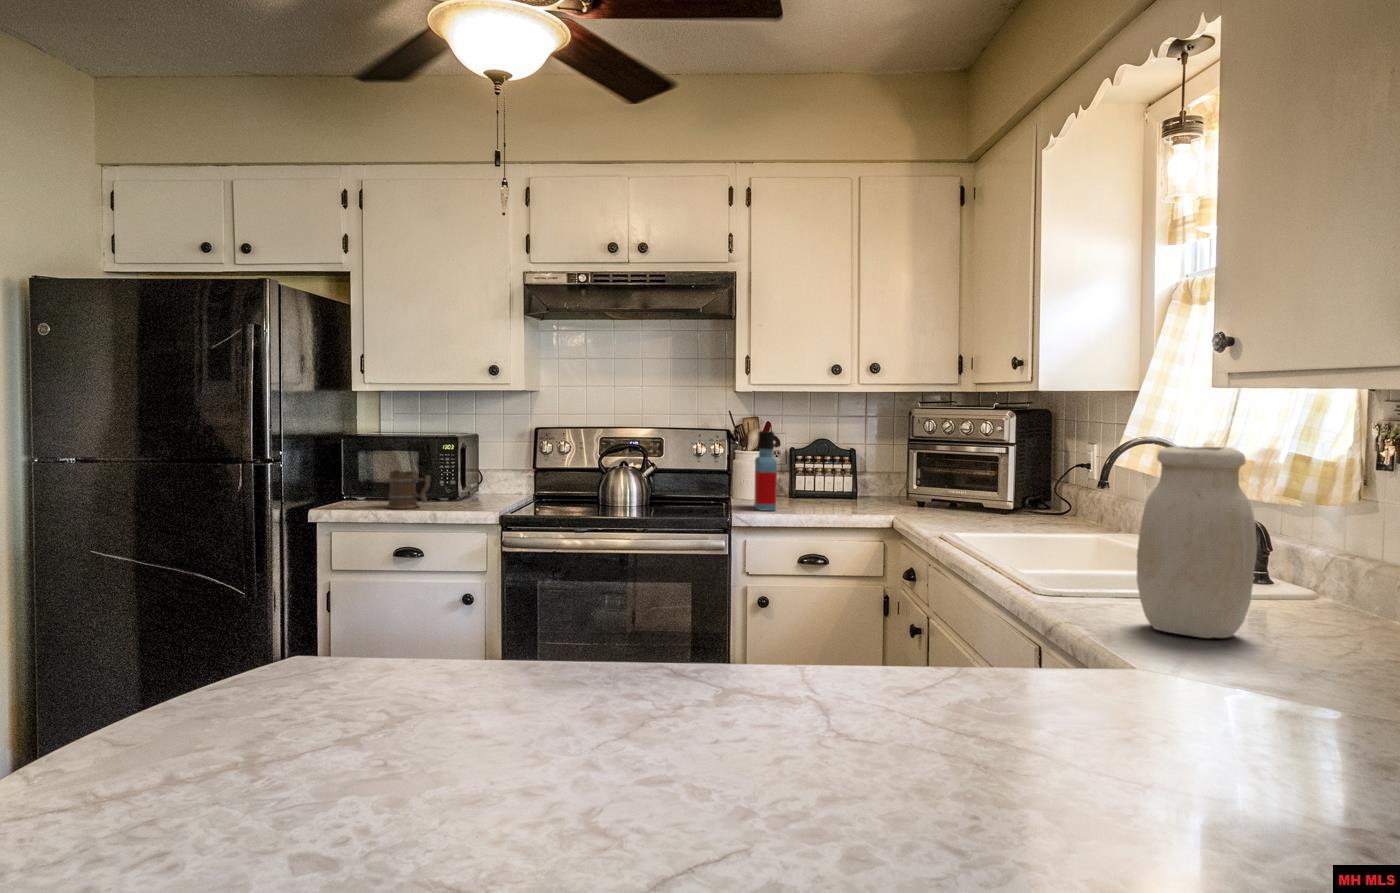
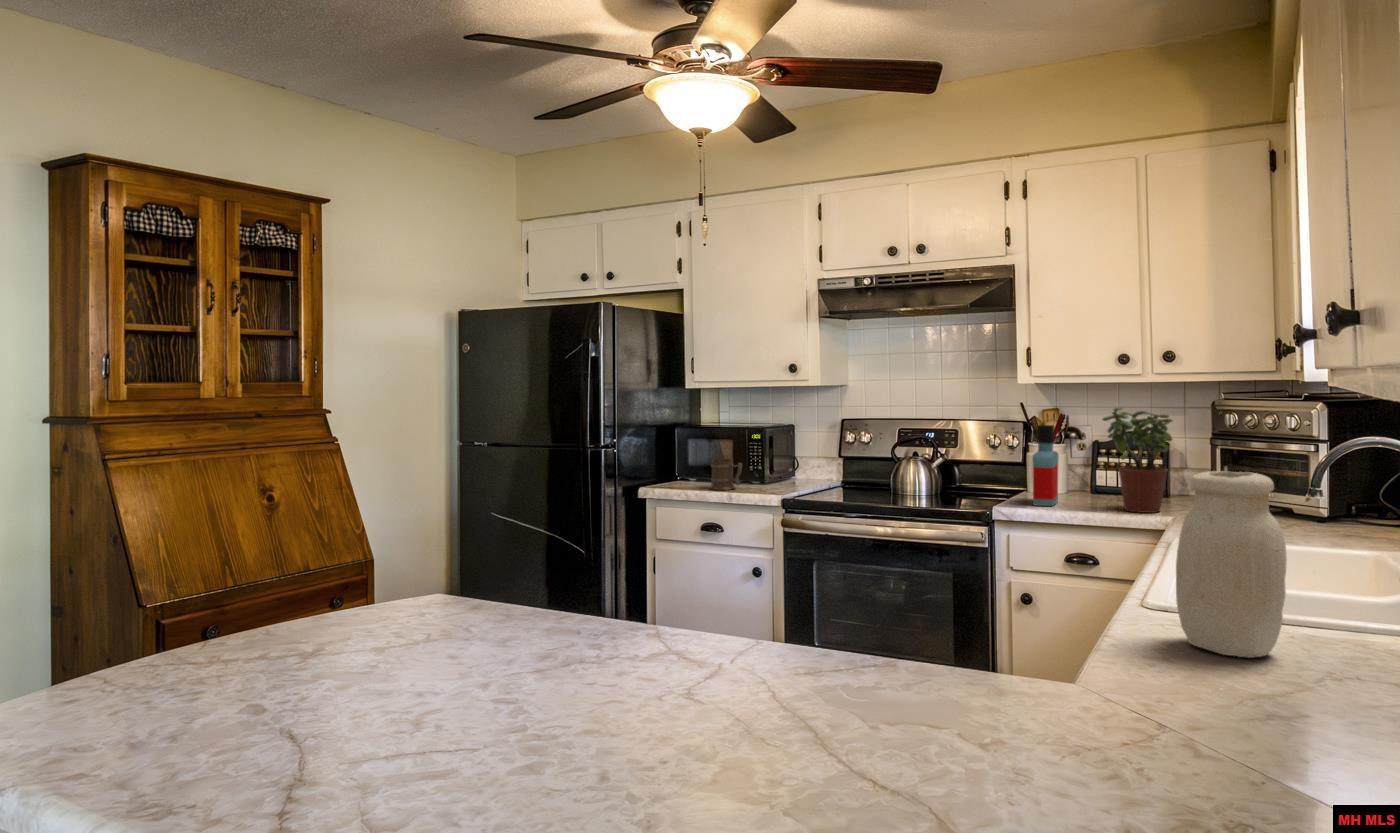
potted plant: none [825,413,886,512] -> present [1103,407,1173,513]

